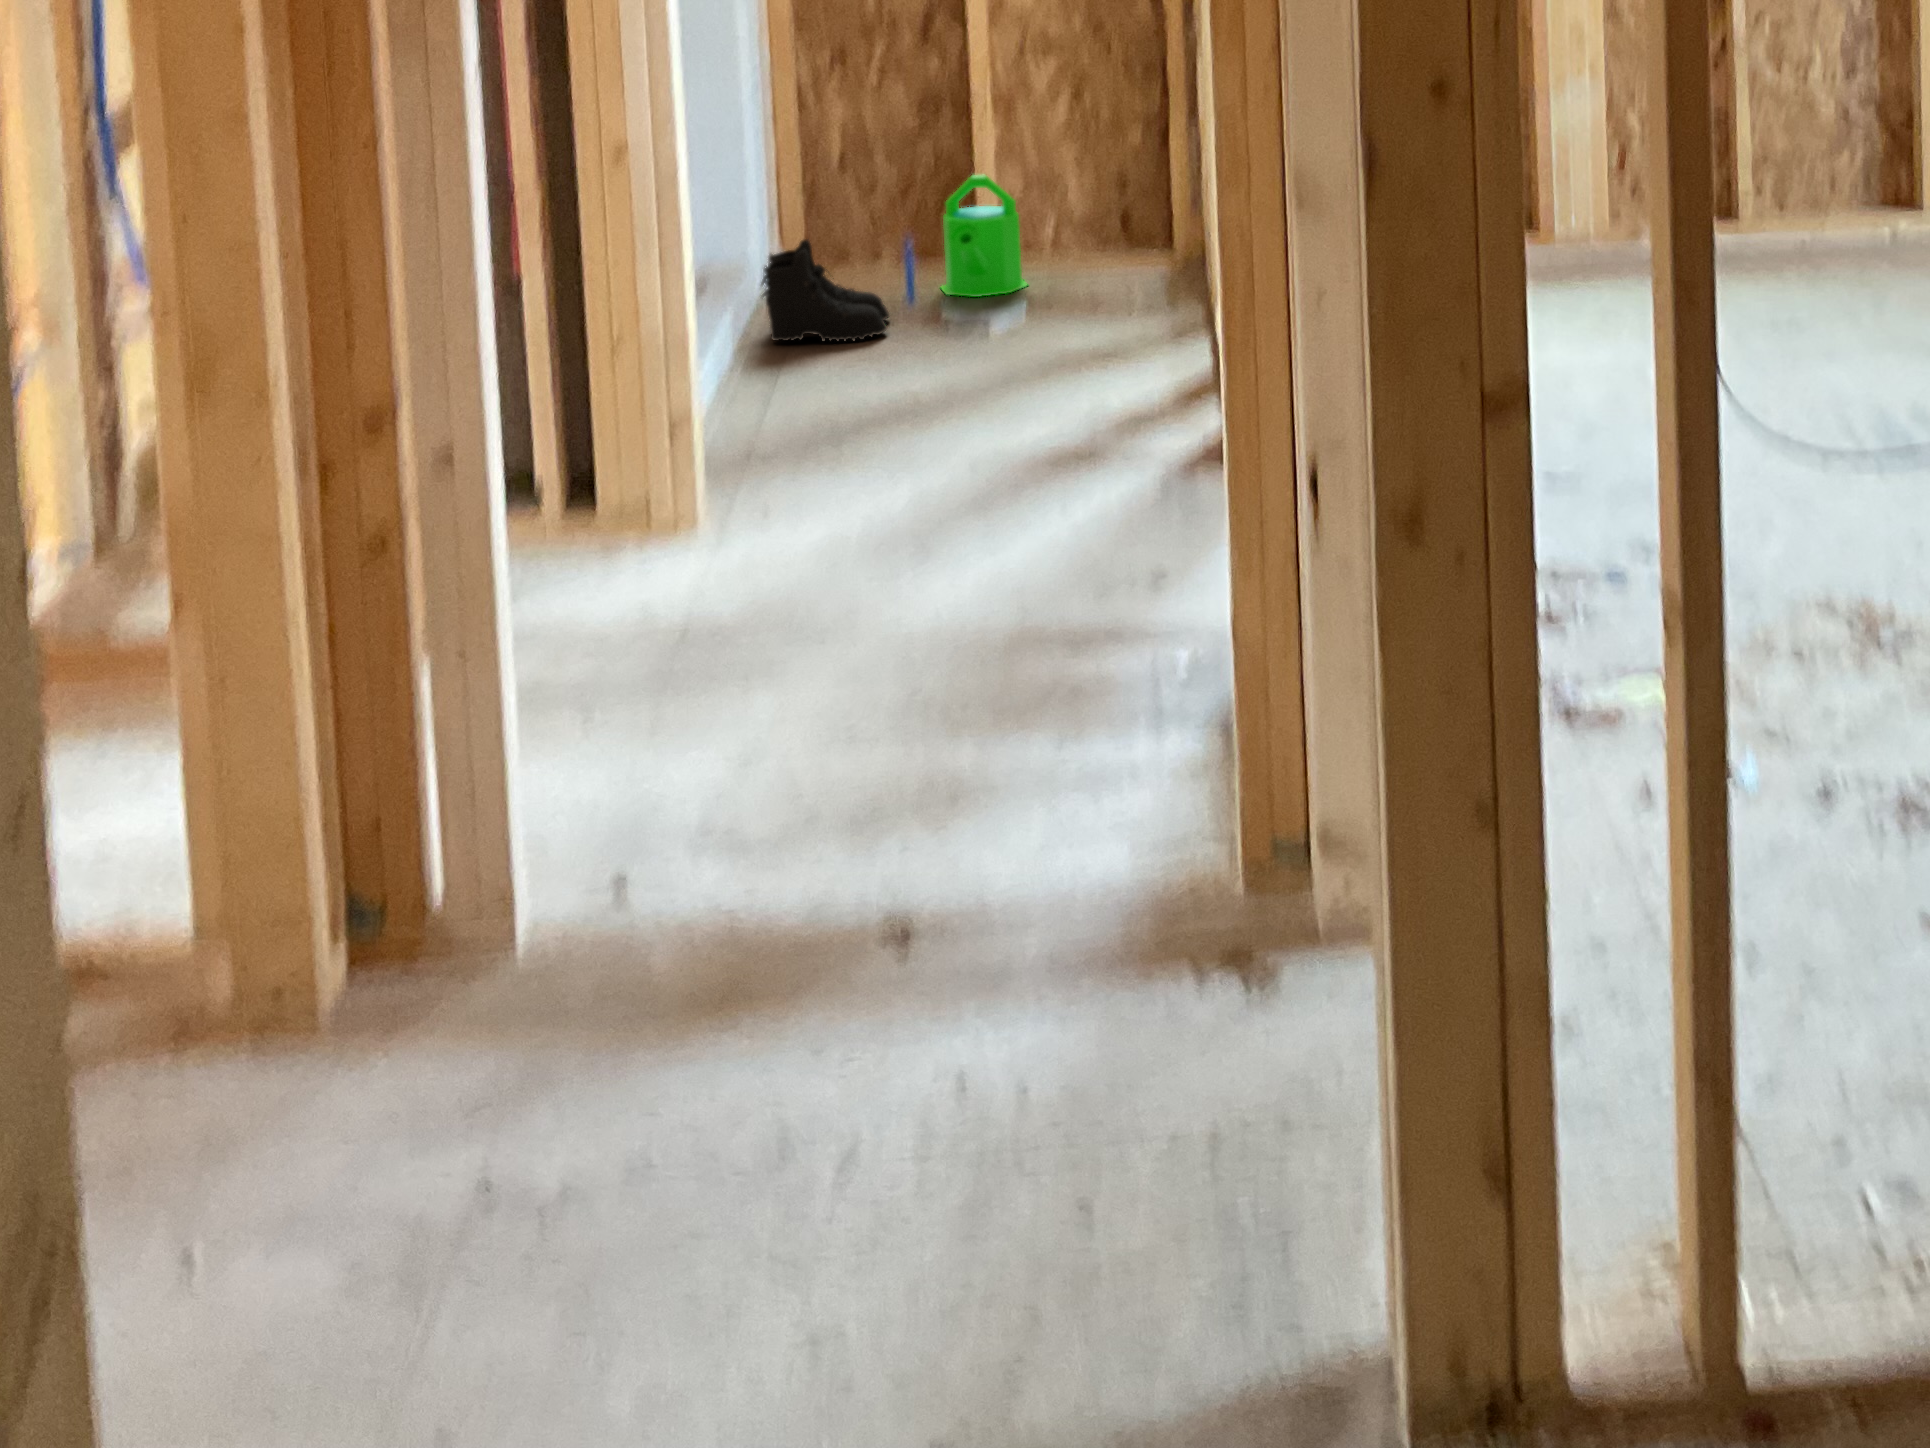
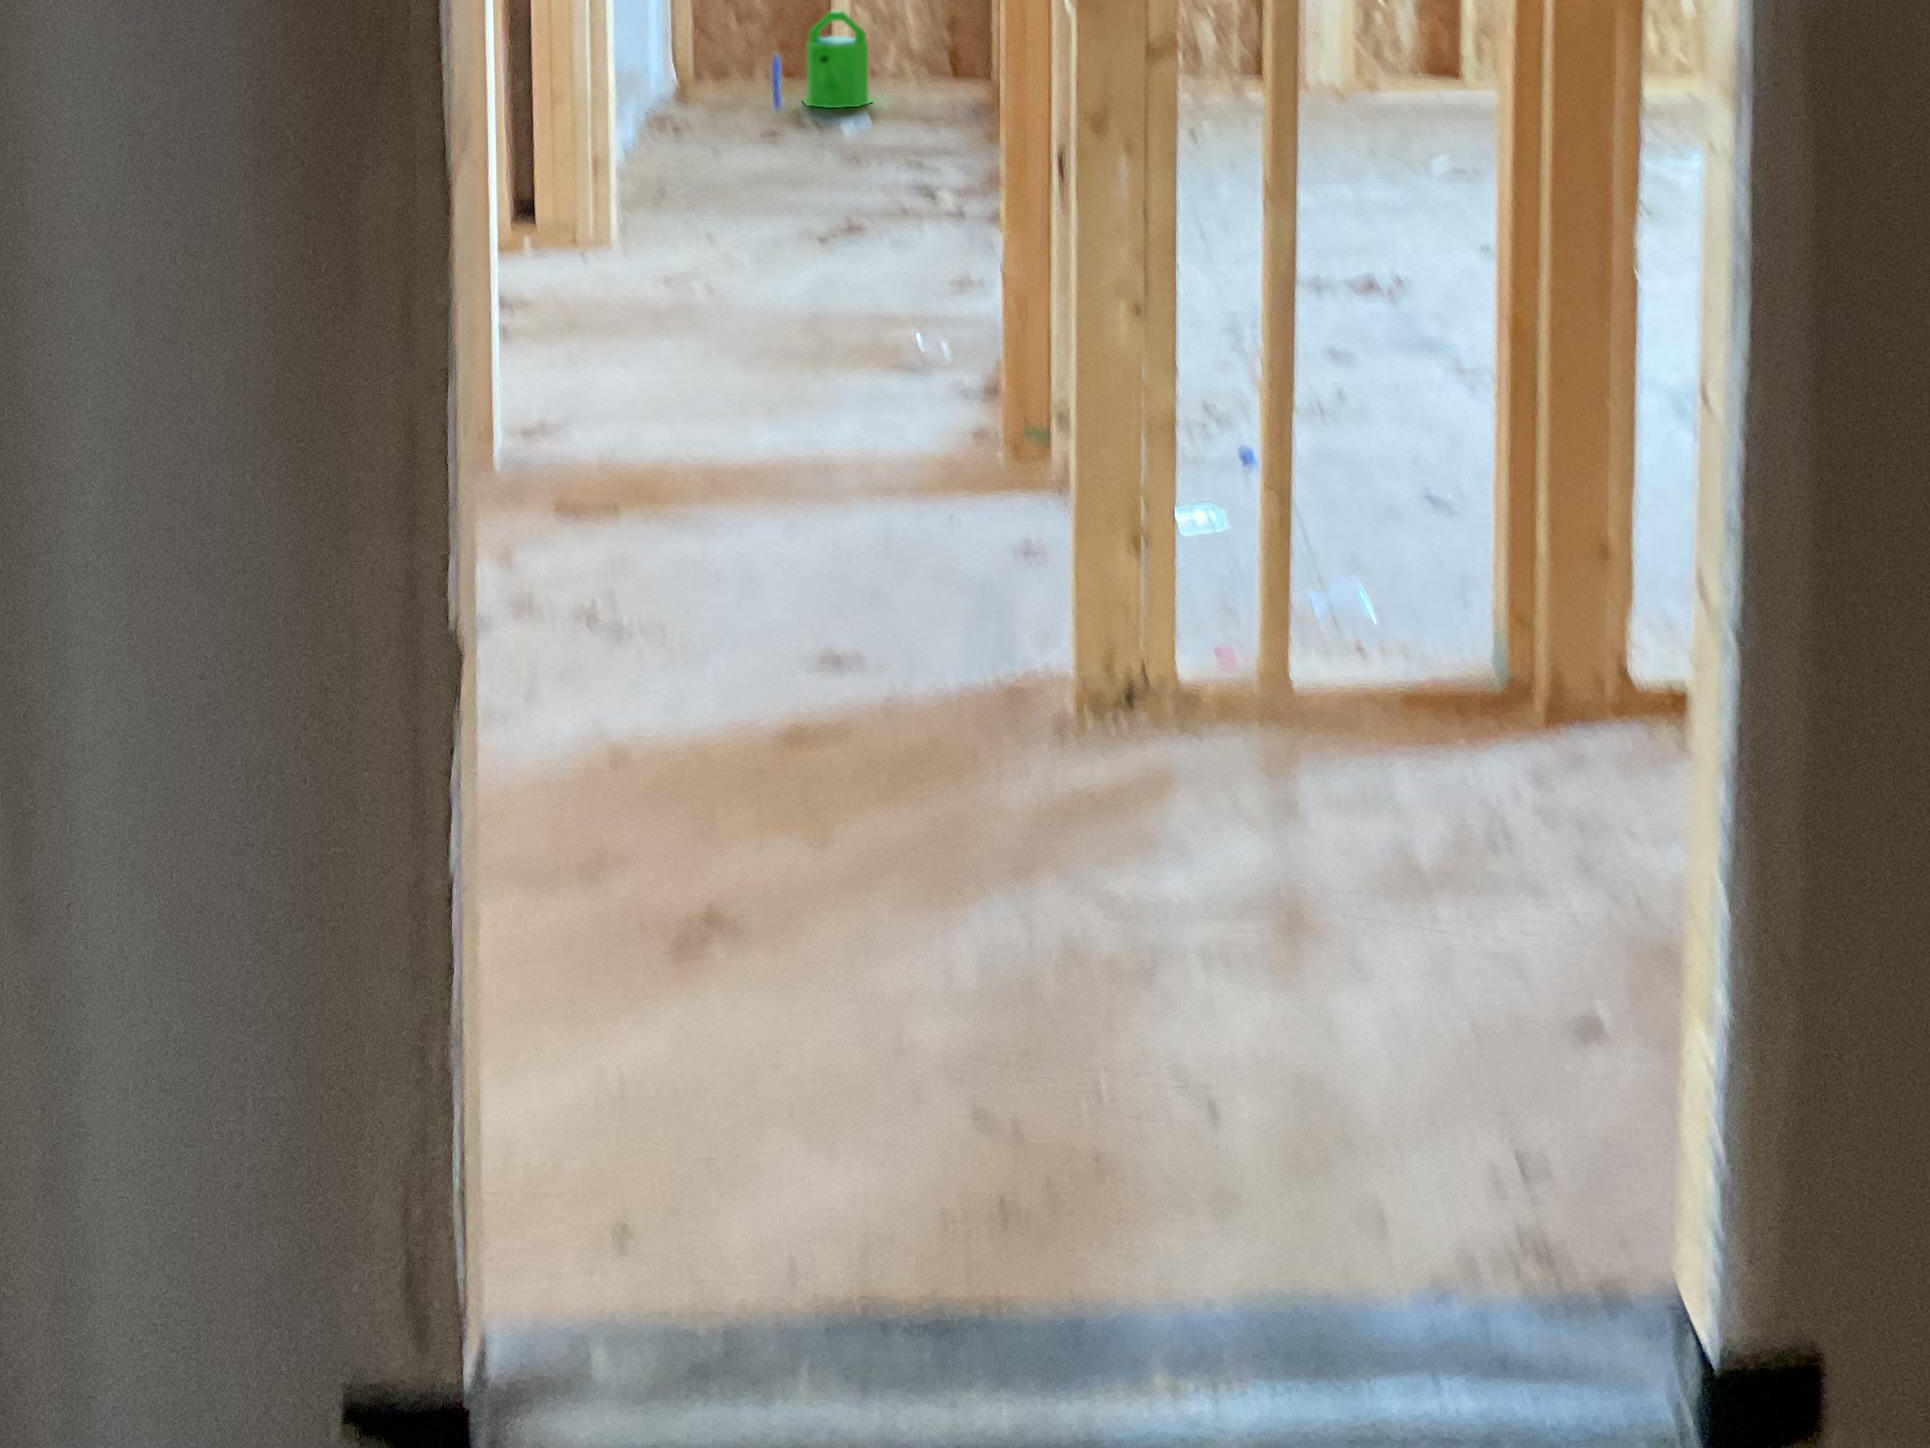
boots: present [761,240,889,341] -> none [660,52,762,133]

